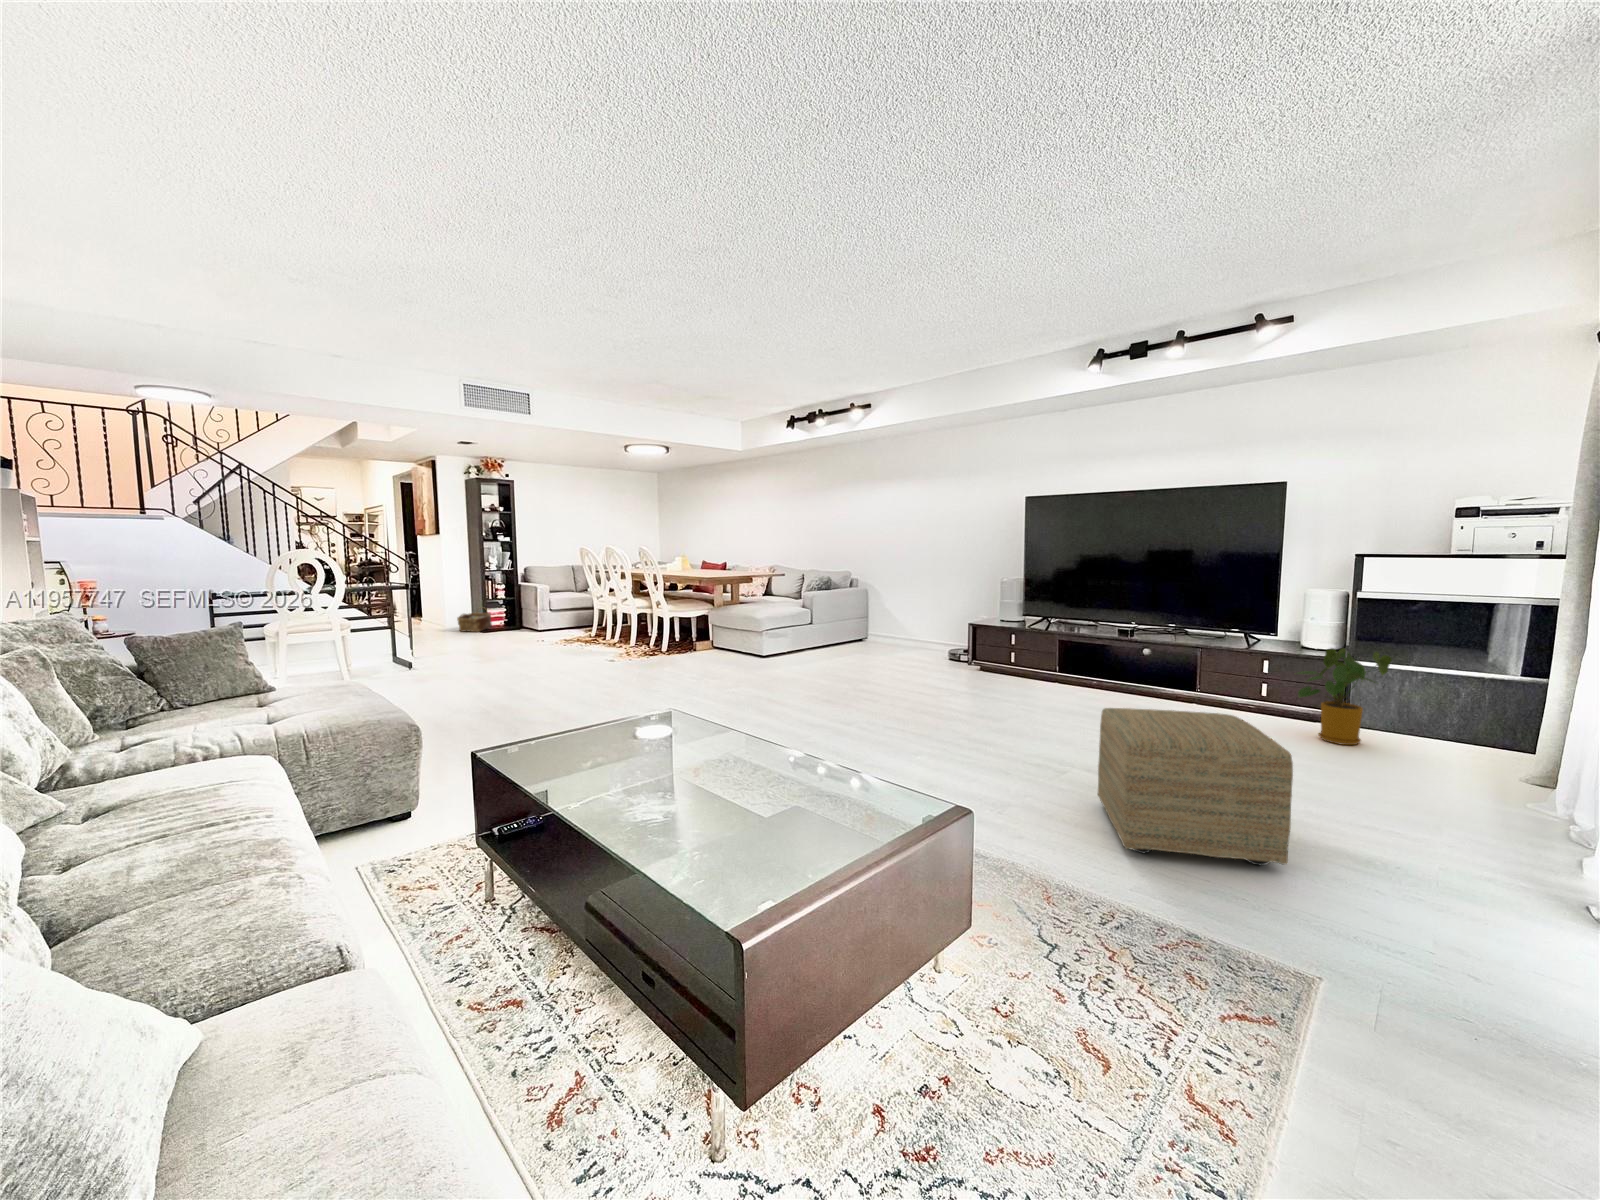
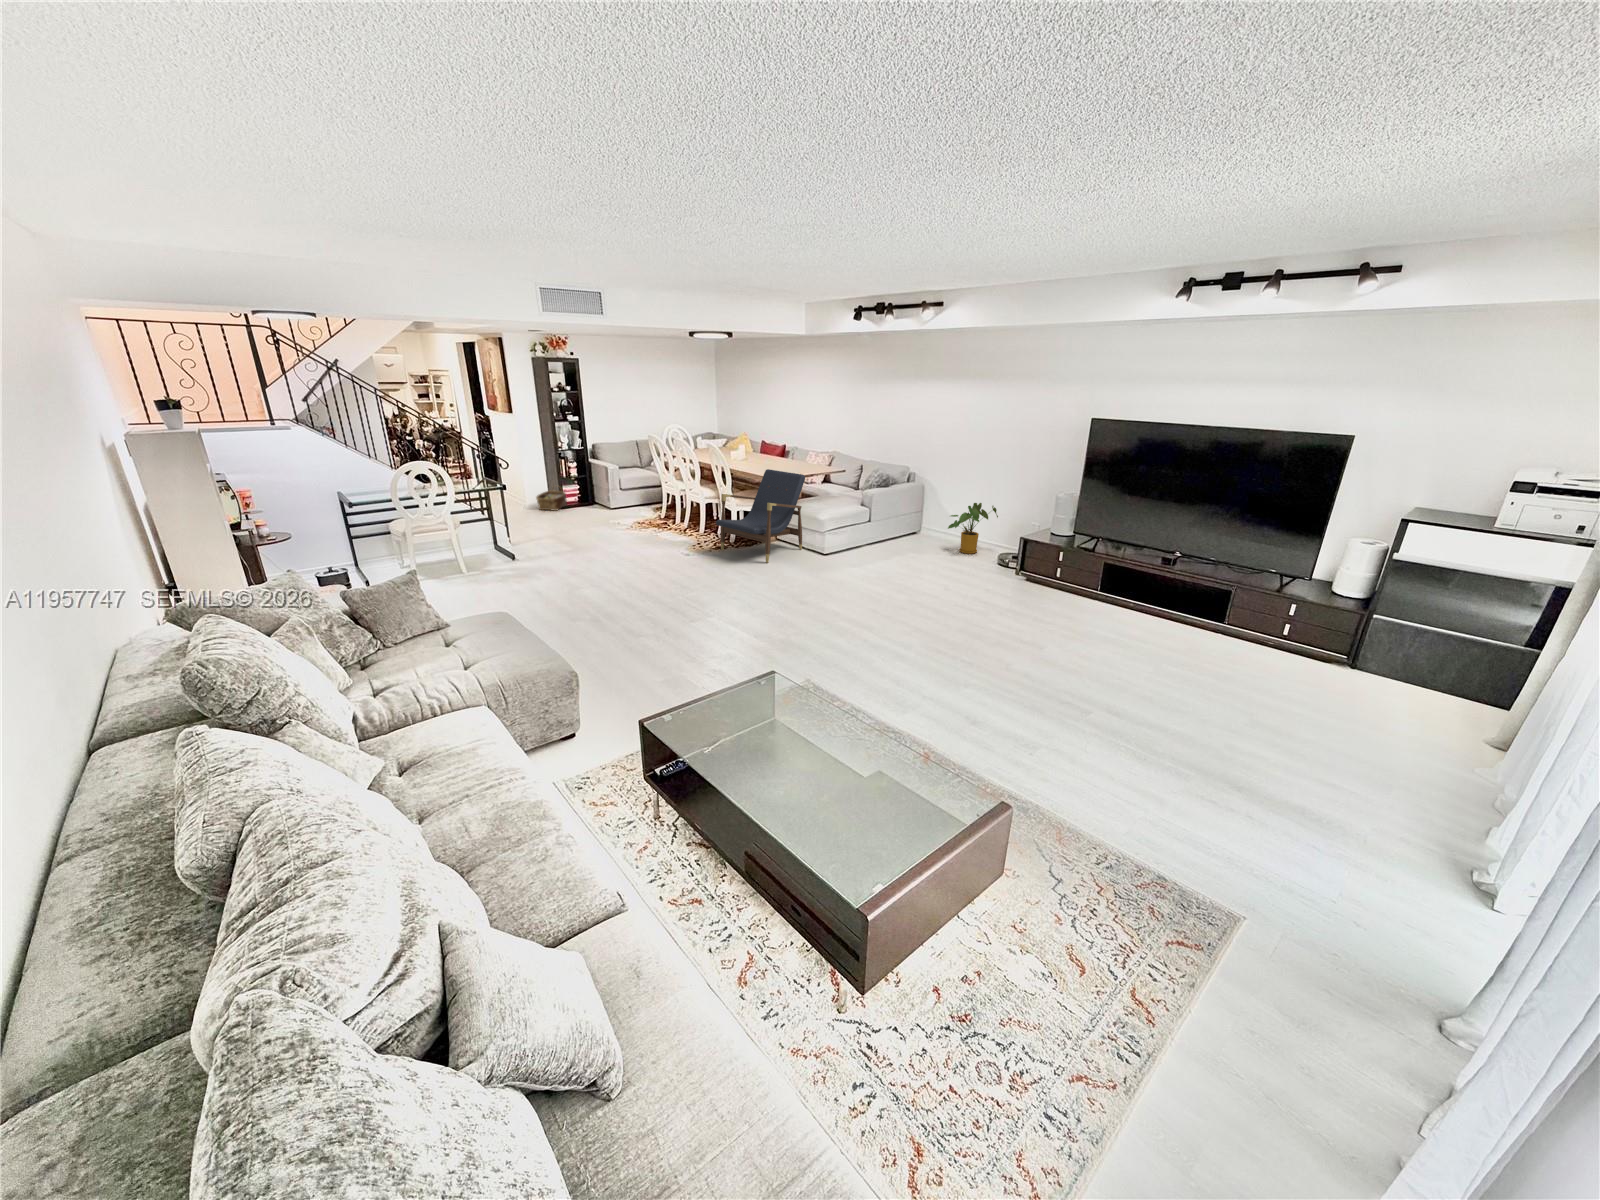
lounge chair: none [644,572,740,663] -> present [716,469,805,563]
house plant: present [1298,648,1392,745] -> present [948,503,998,554]
ottoman: present [1098,708,1293,865] -> none [1115,680,1272,822]

